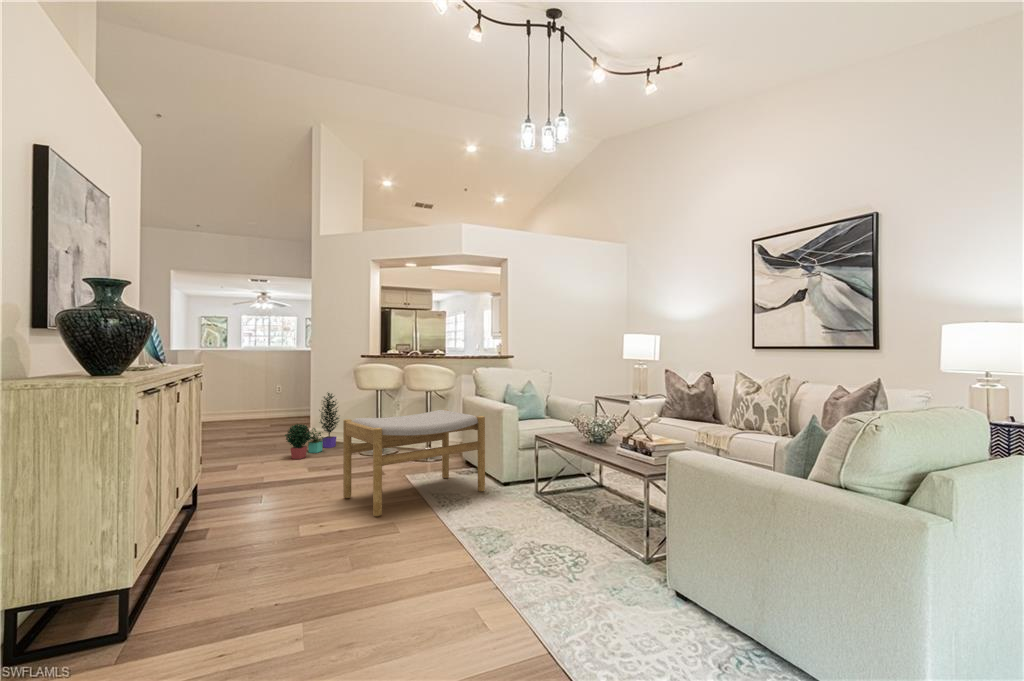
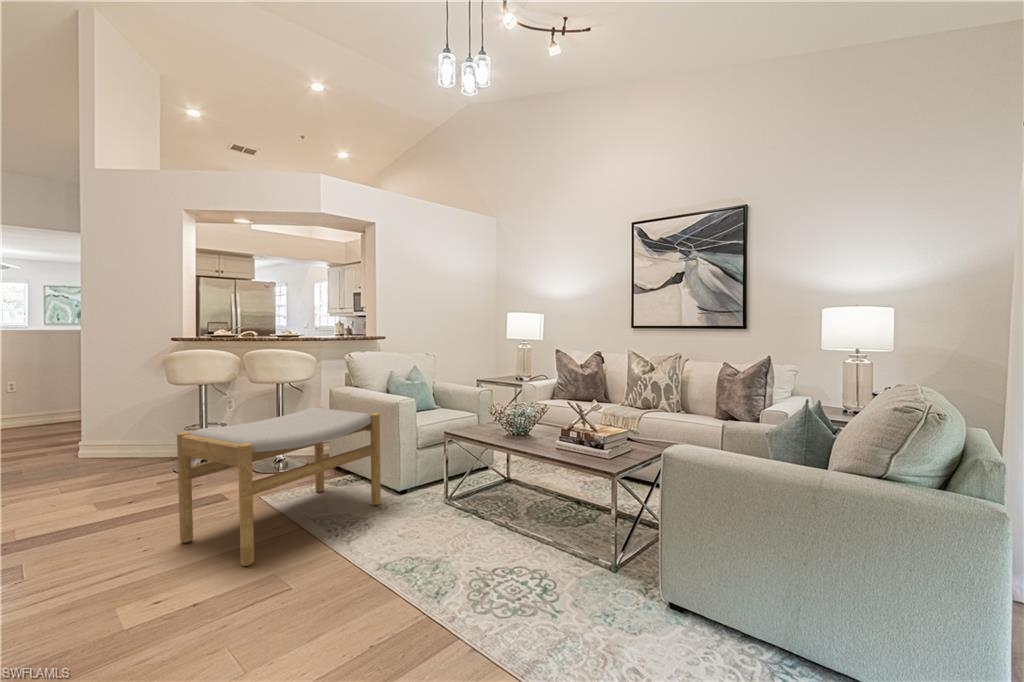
potted plant: present [285,393,339,459] -> none [52,389,144,488]

